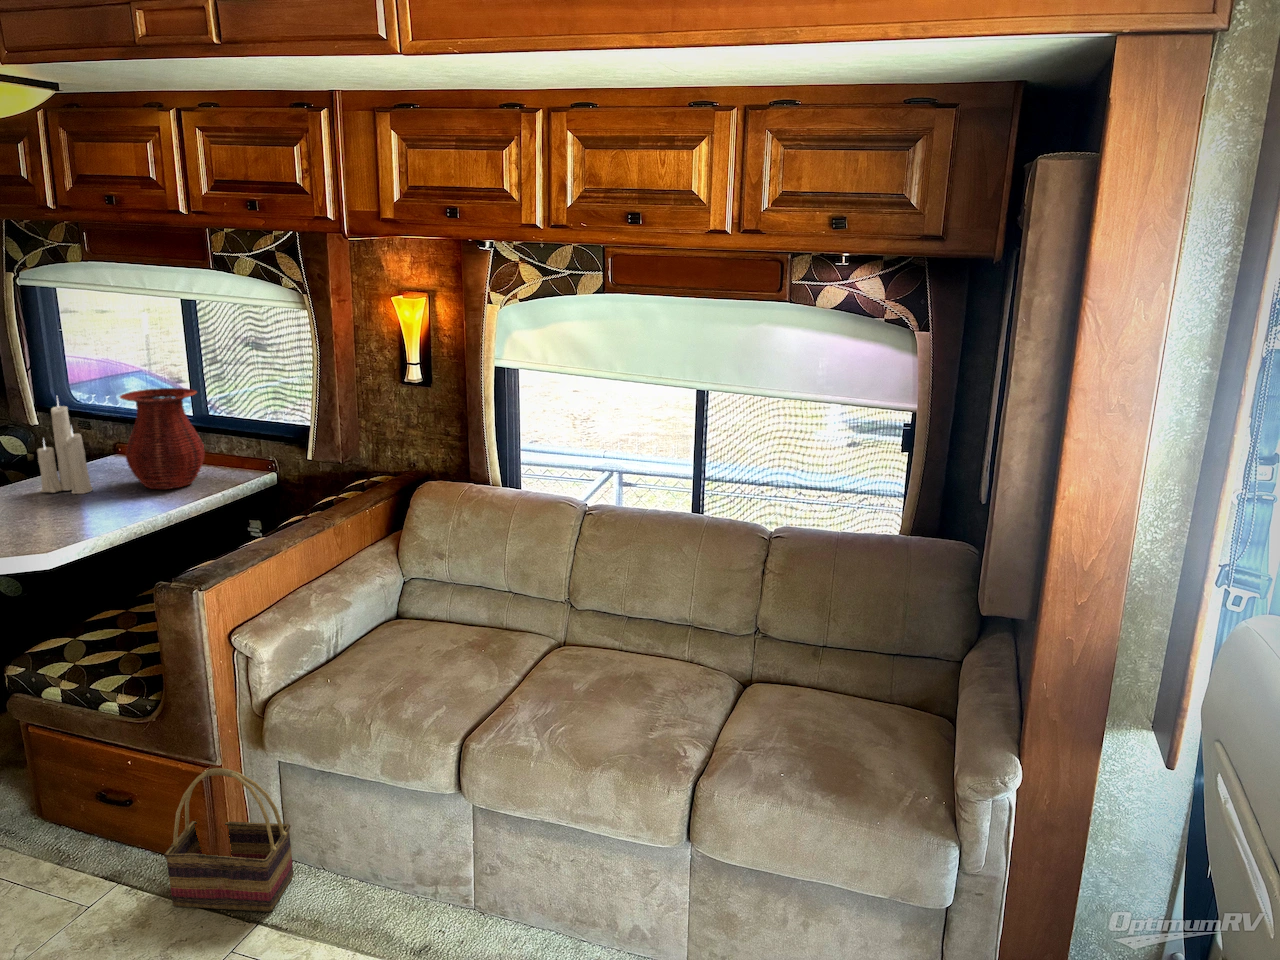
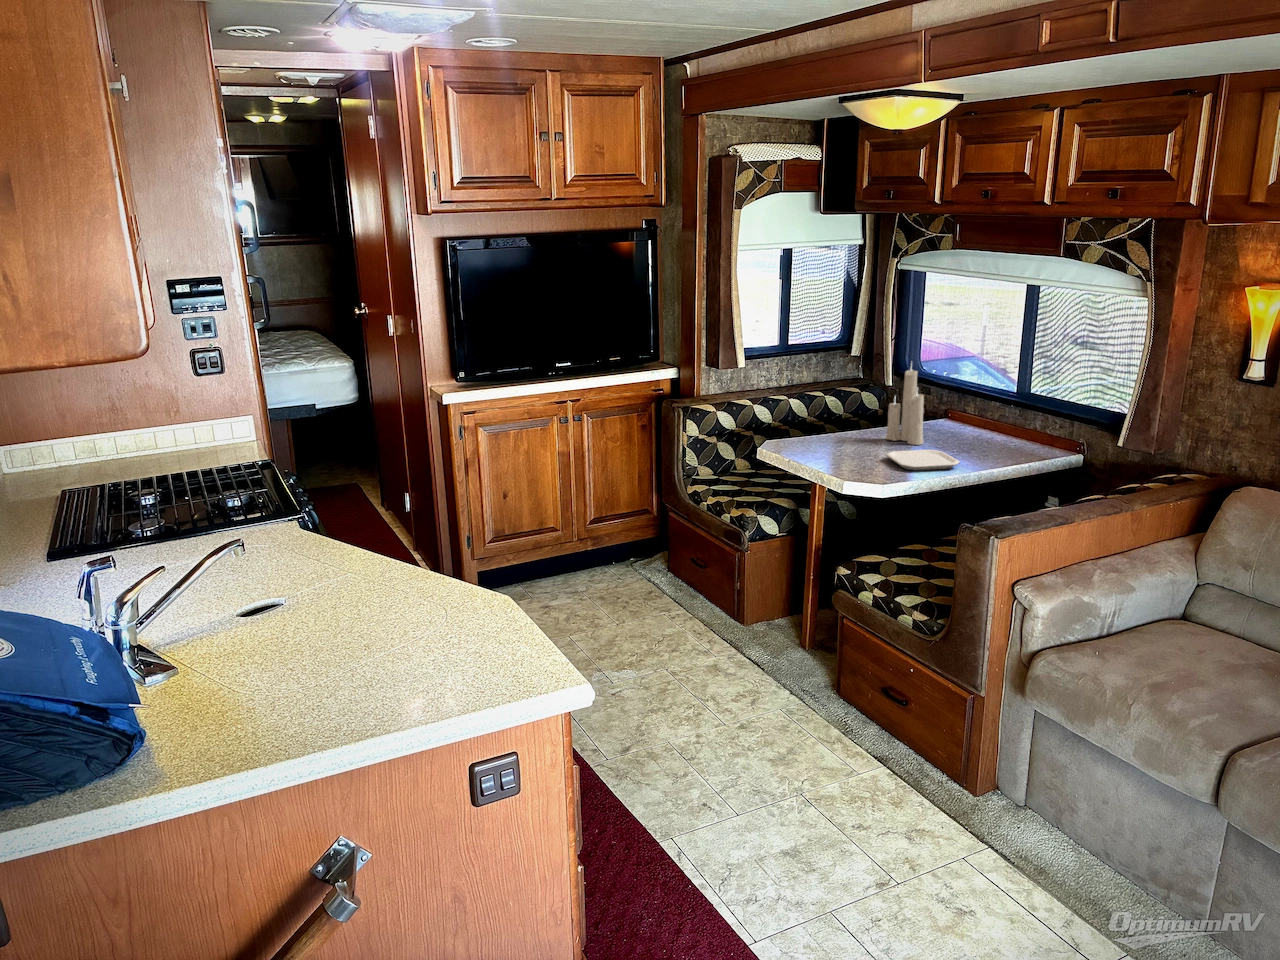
vase: present [120,388,205,489] -> none [954,363,1026,452]
plate: none [45,497,141,527] -> present [886,450,960,471]
basket: present [164,768,294,912] -> none [922,696,1034,840]

